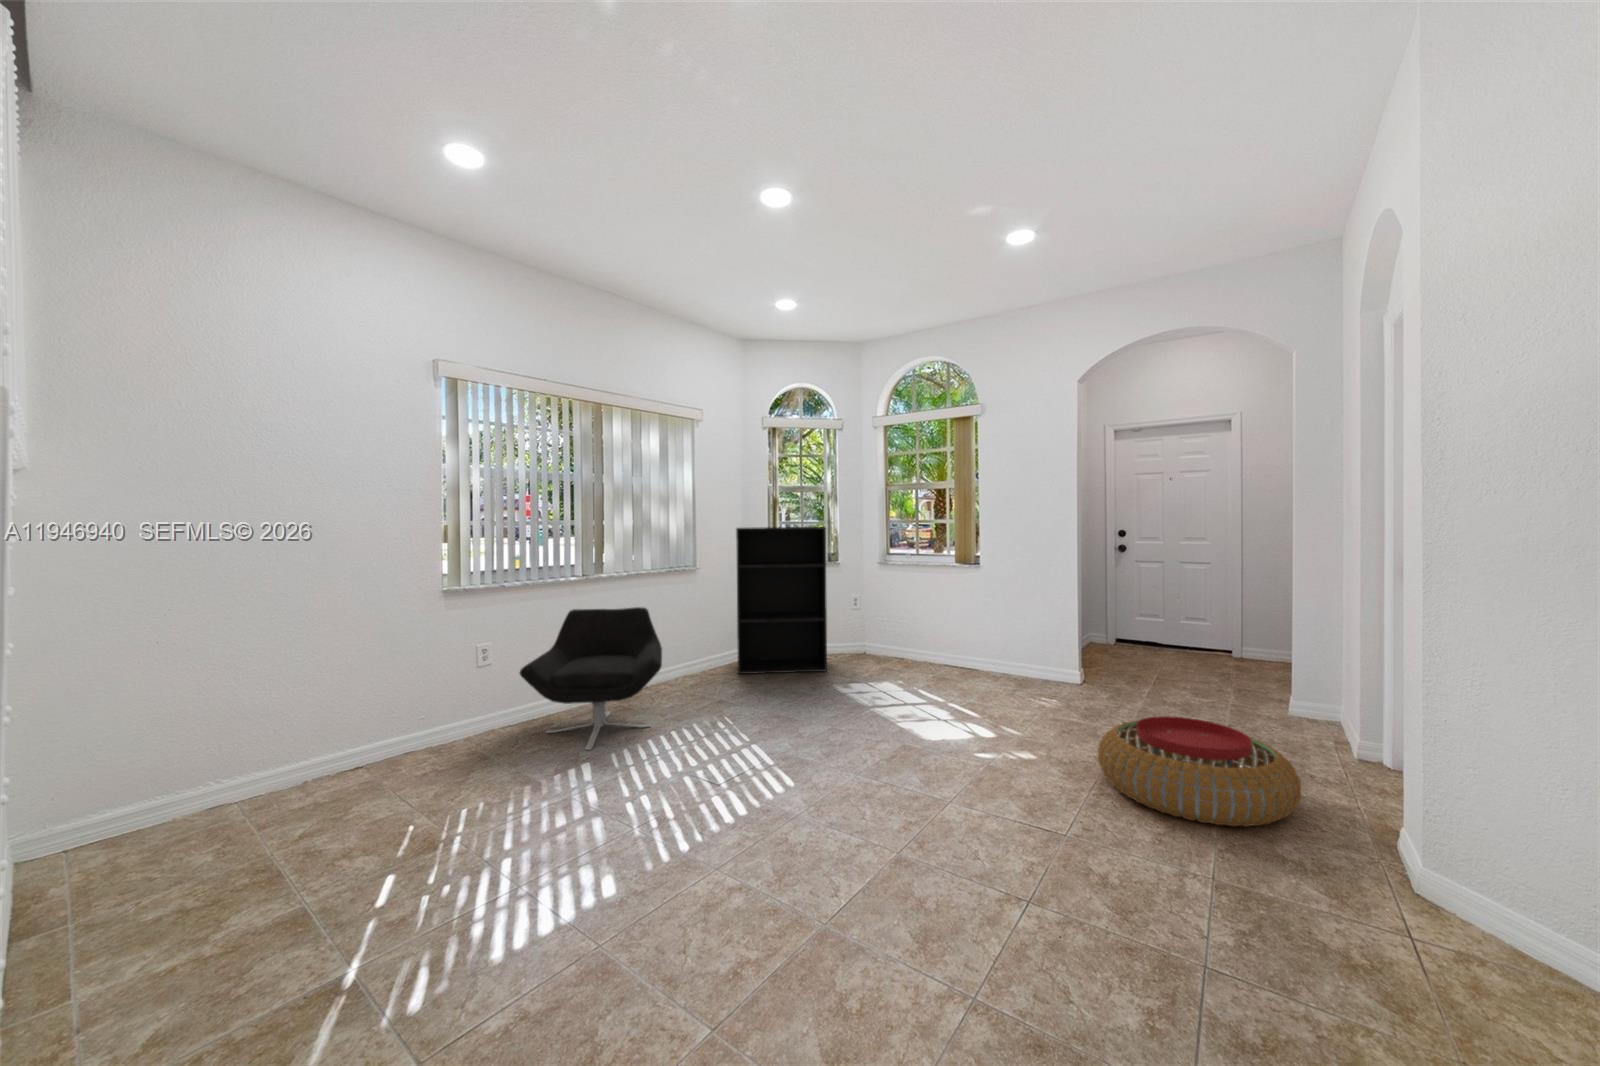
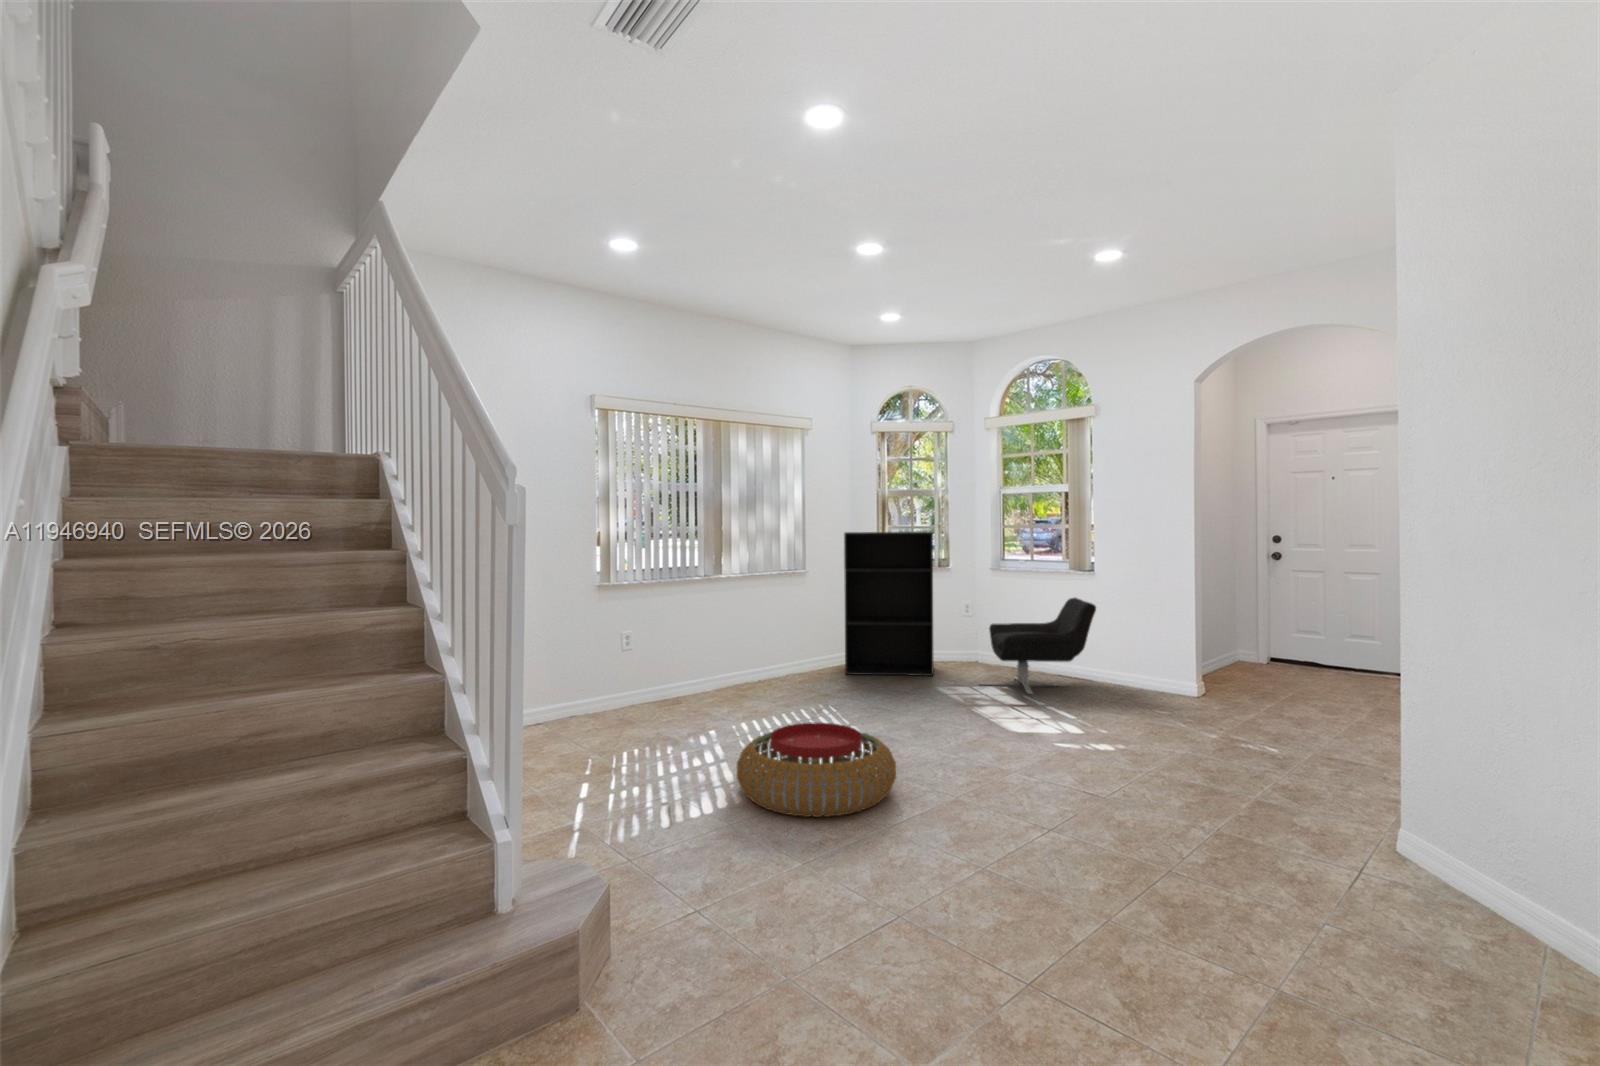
lounge chair: present [520,607,662,750] -> present [988,598,1096,694]
pouf: present [1098,716,1301,827] -> present [736,723,896,817]

